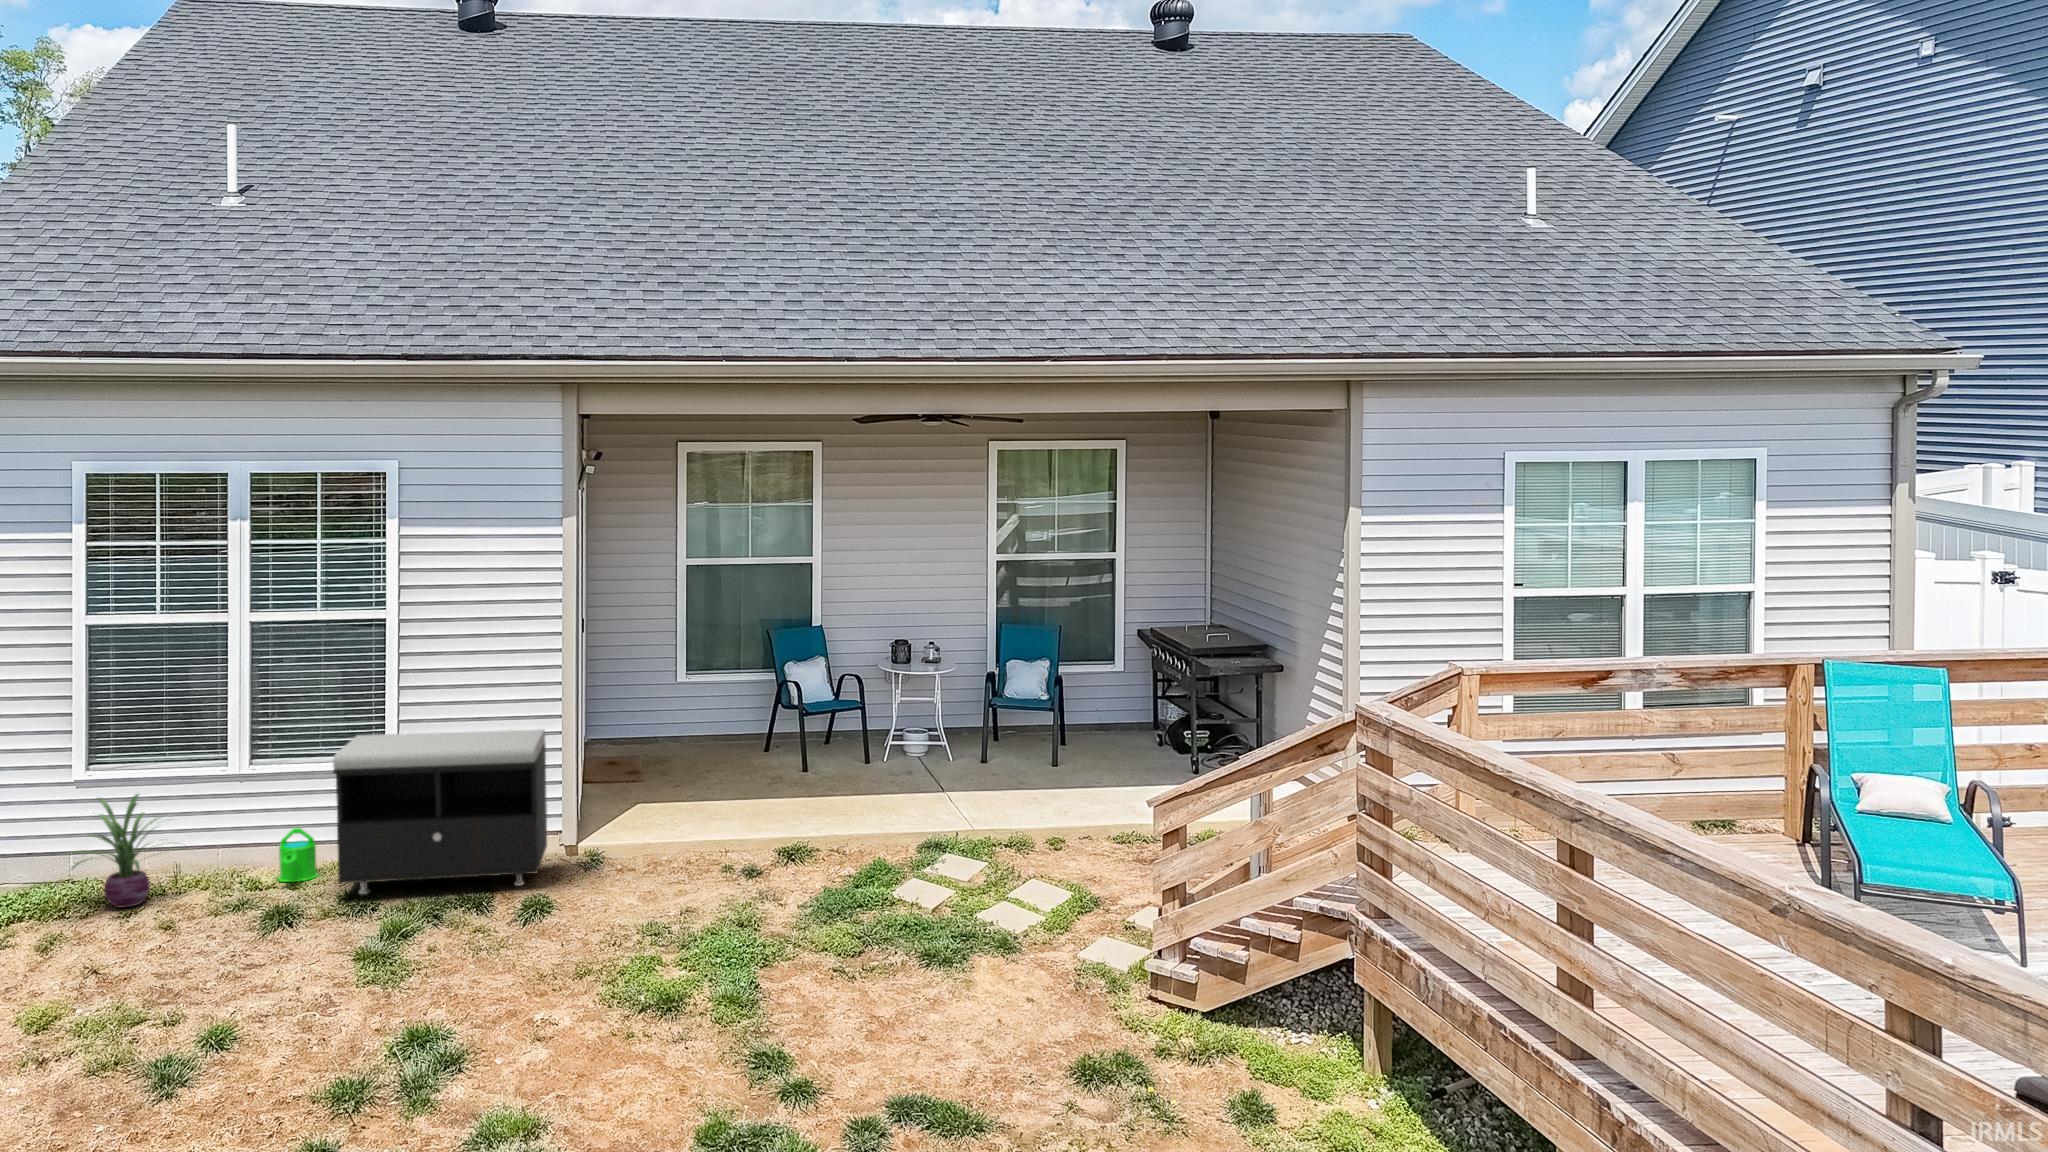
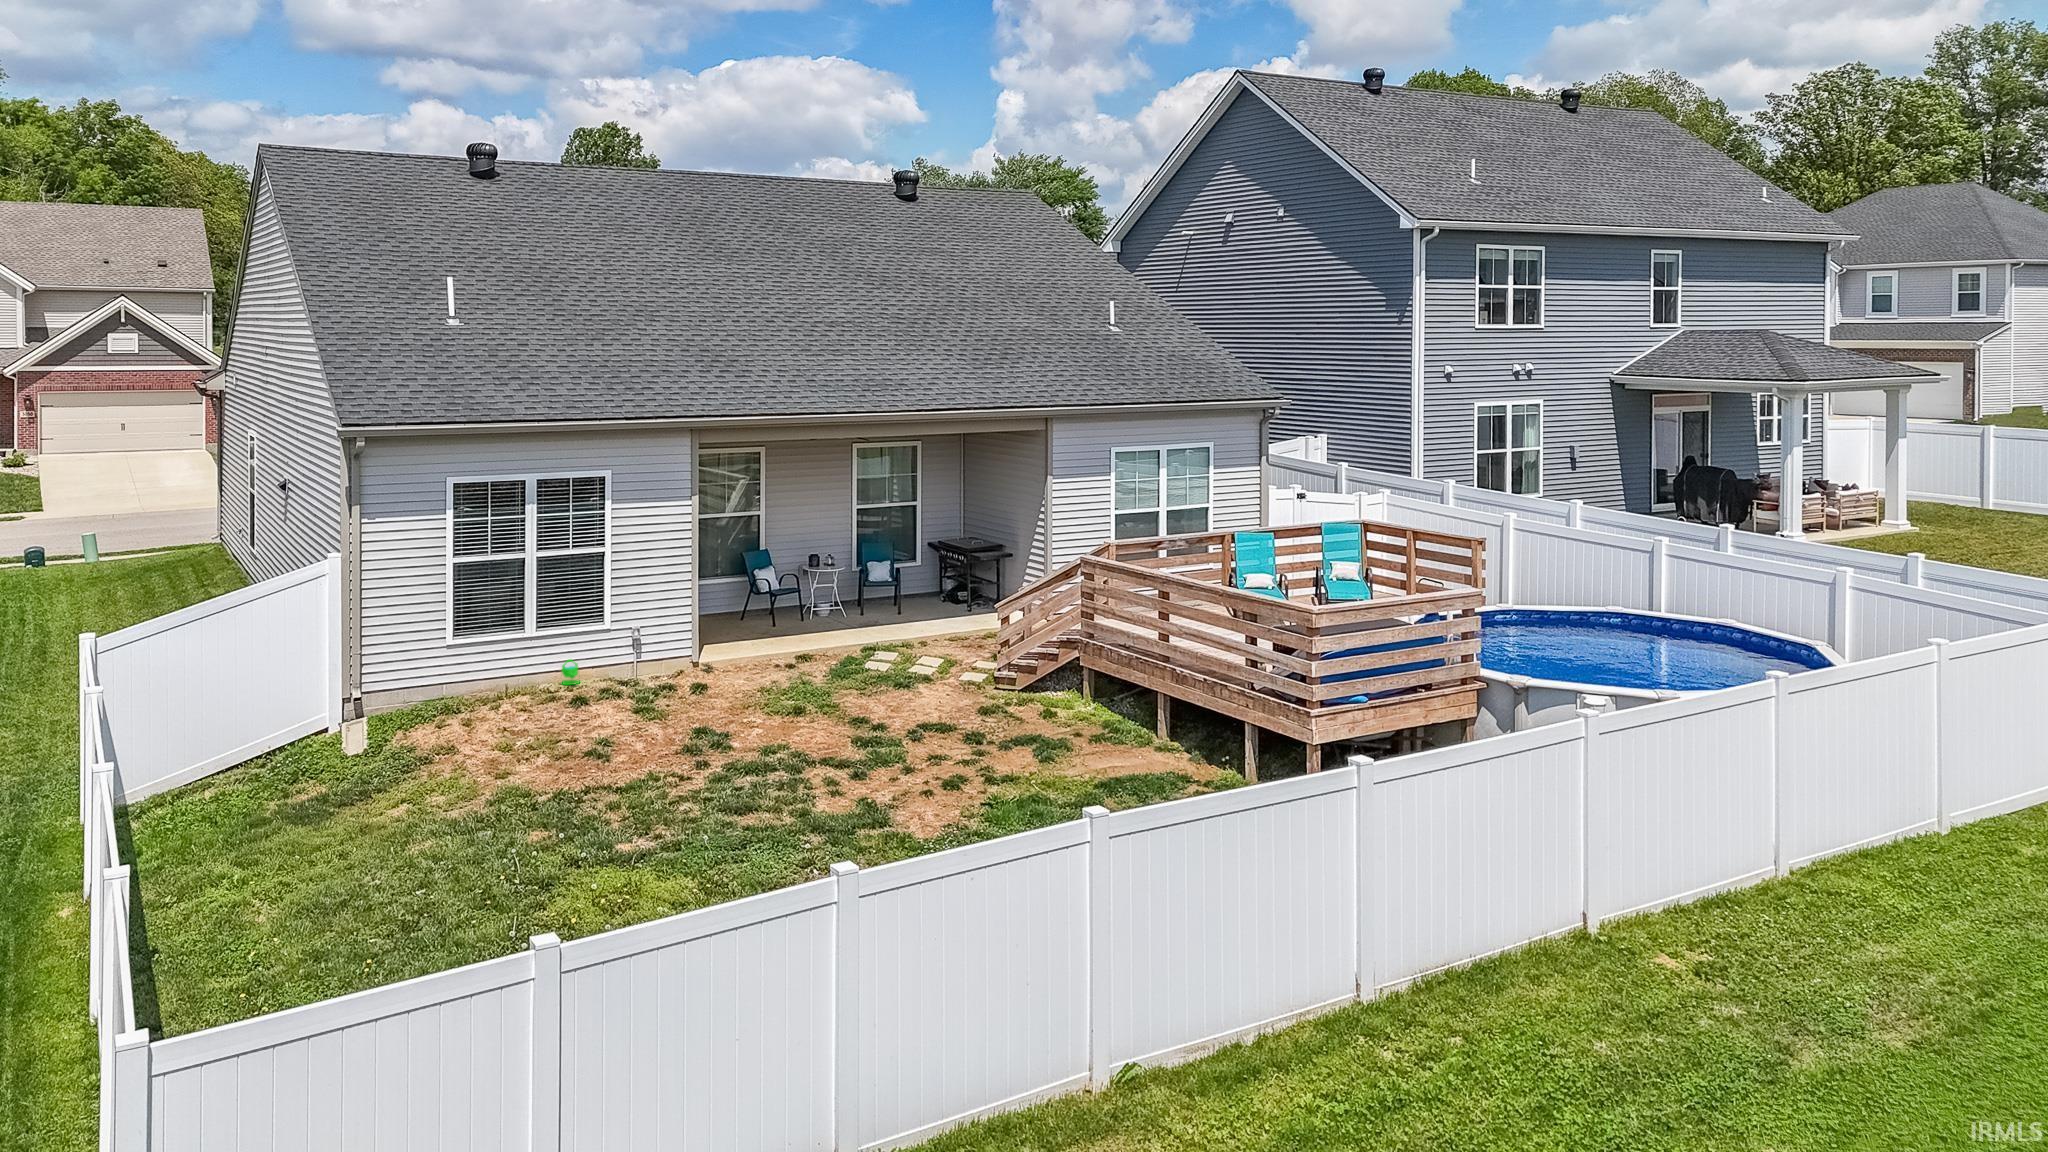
storage bench: present [333,729,547,894] -> none [595,604,698,685]
decorative plant: present [71,794,173,908] -> none [467,646,529,701]

